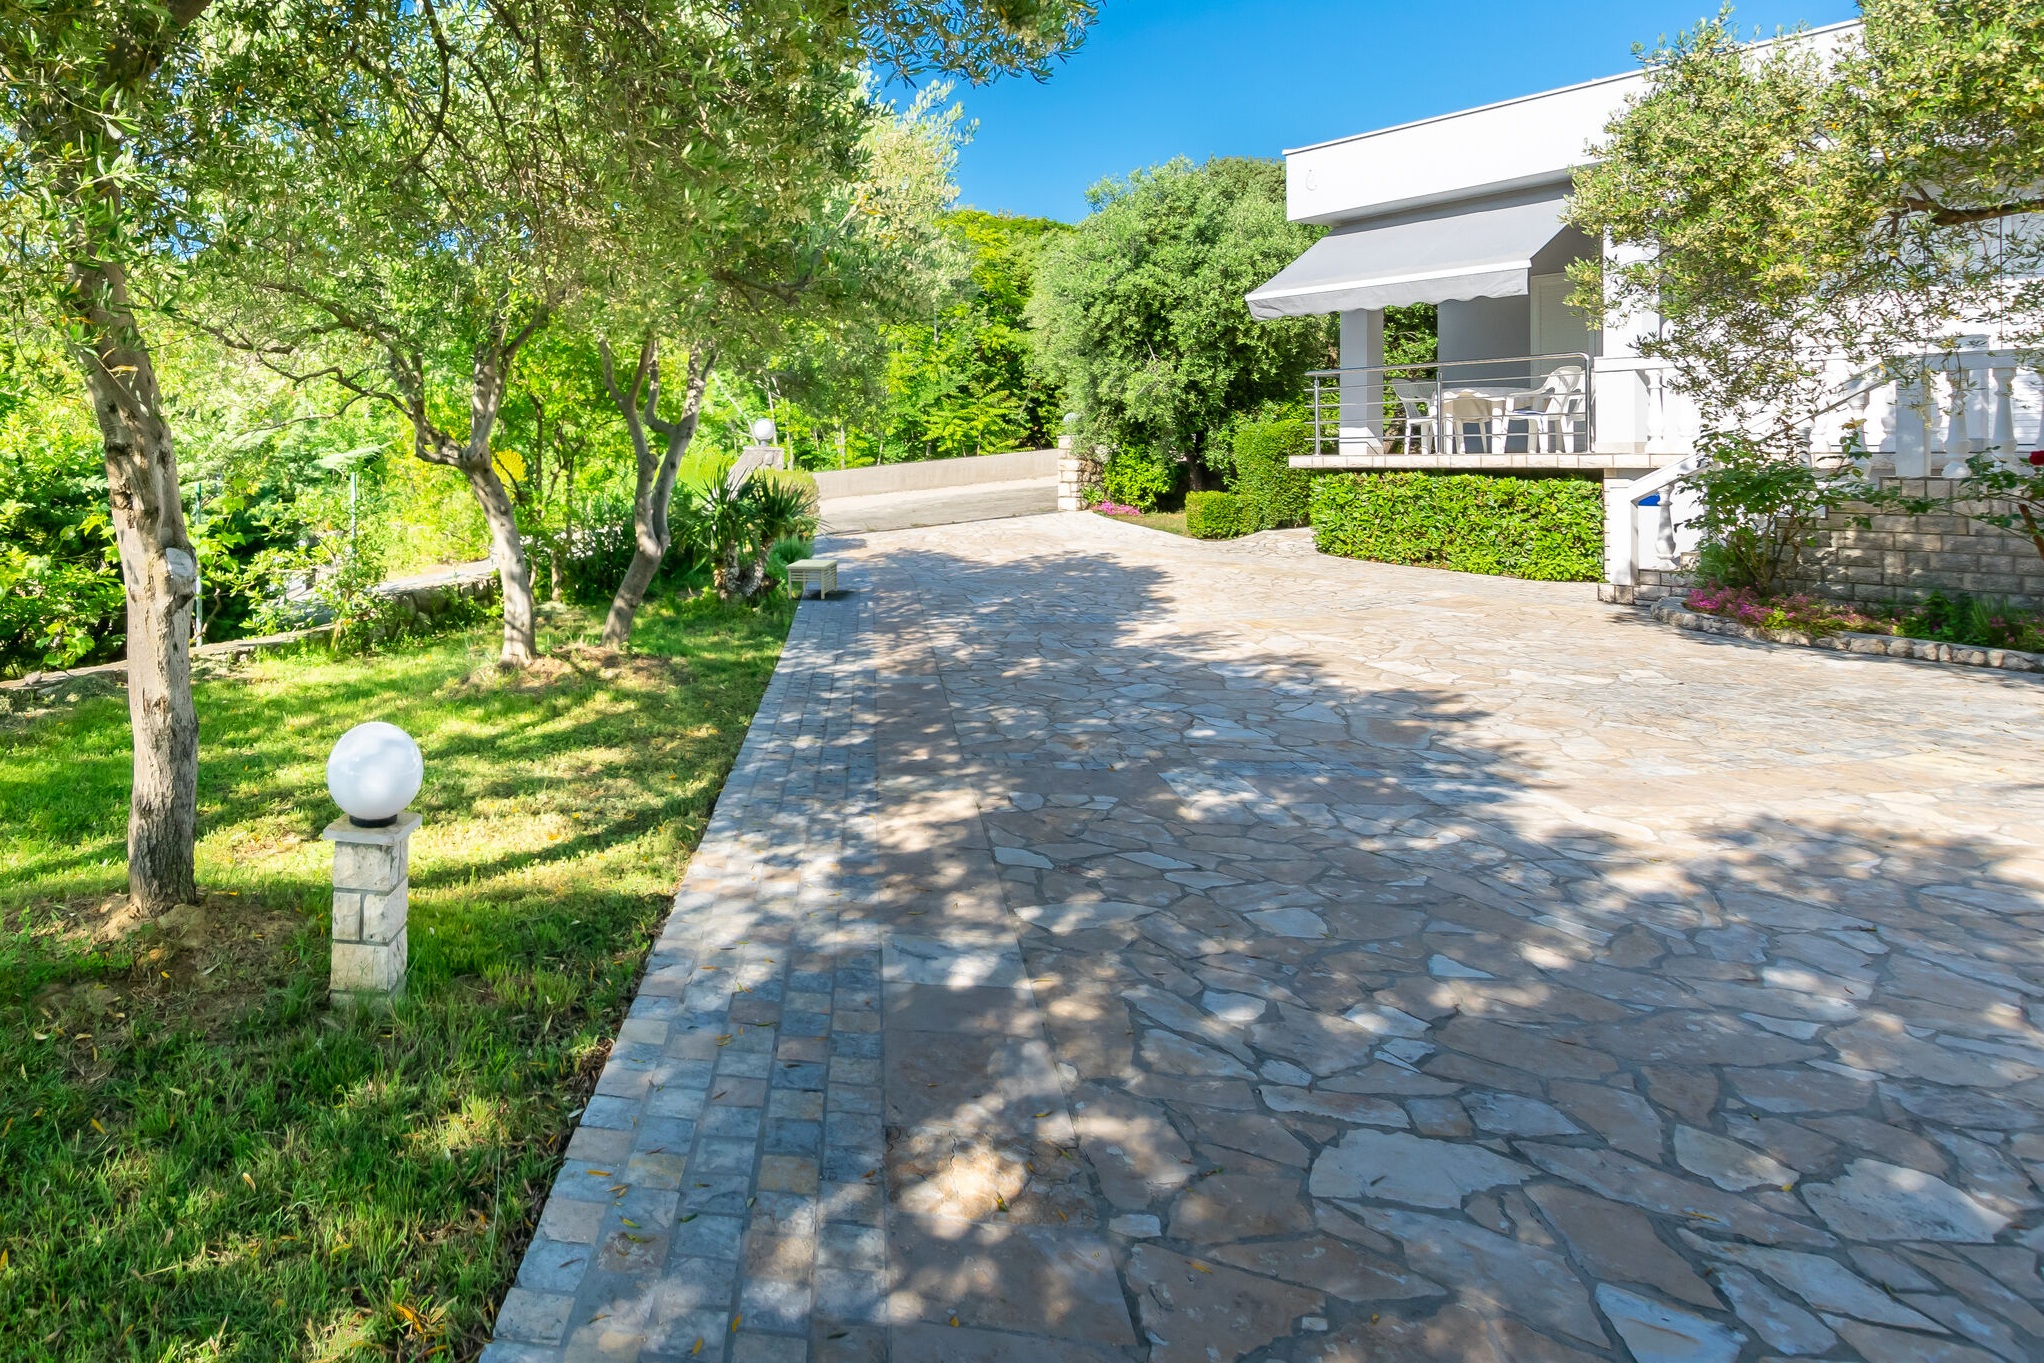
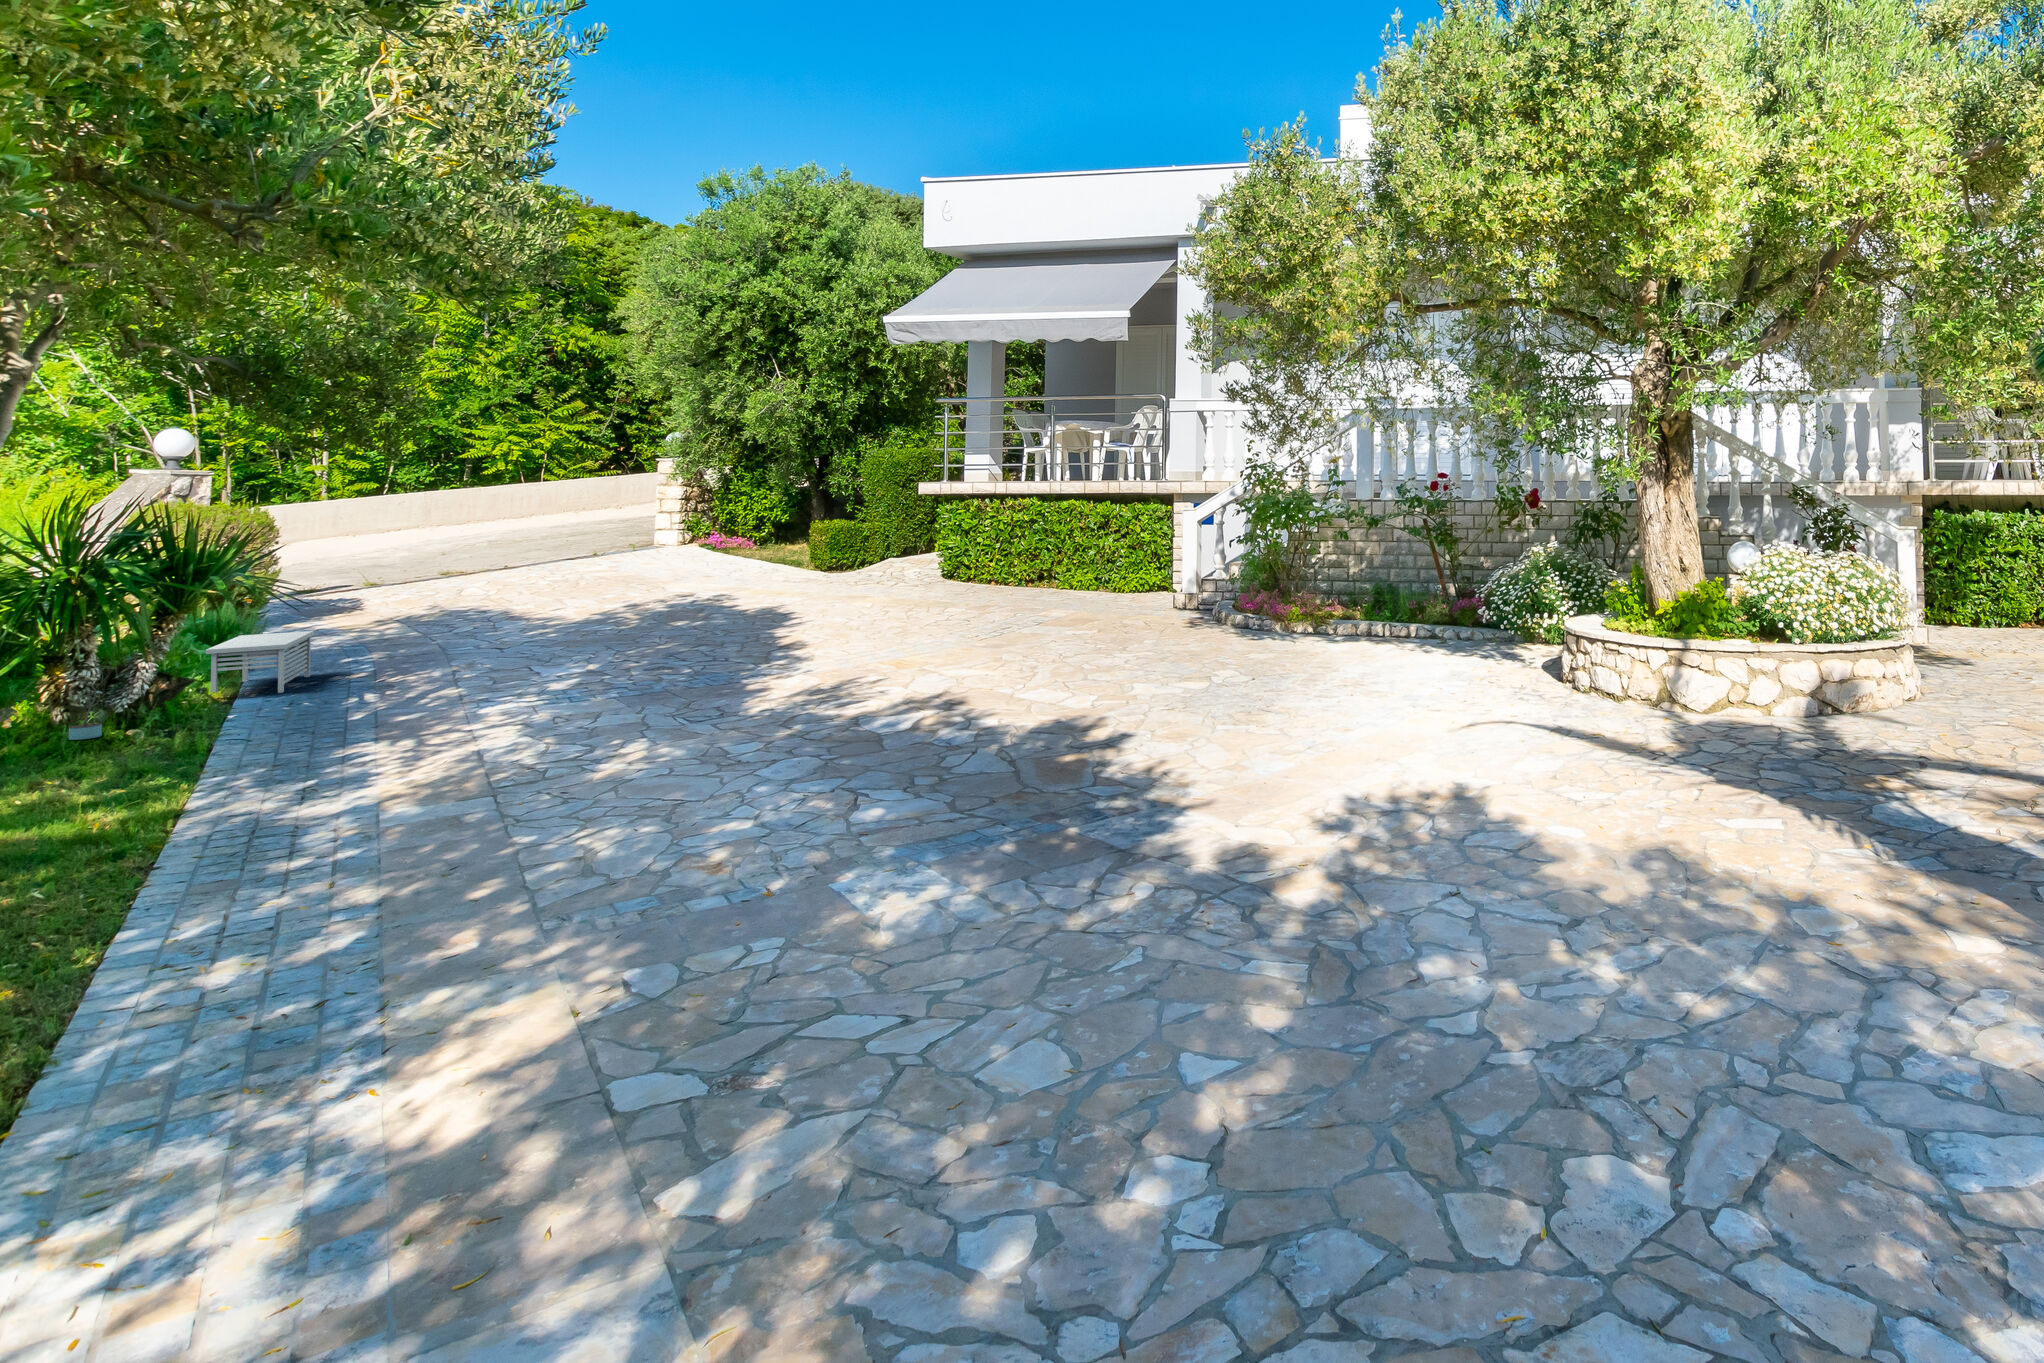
potted plant: none [721,568,747,614] -> present [55,666,116,740]

